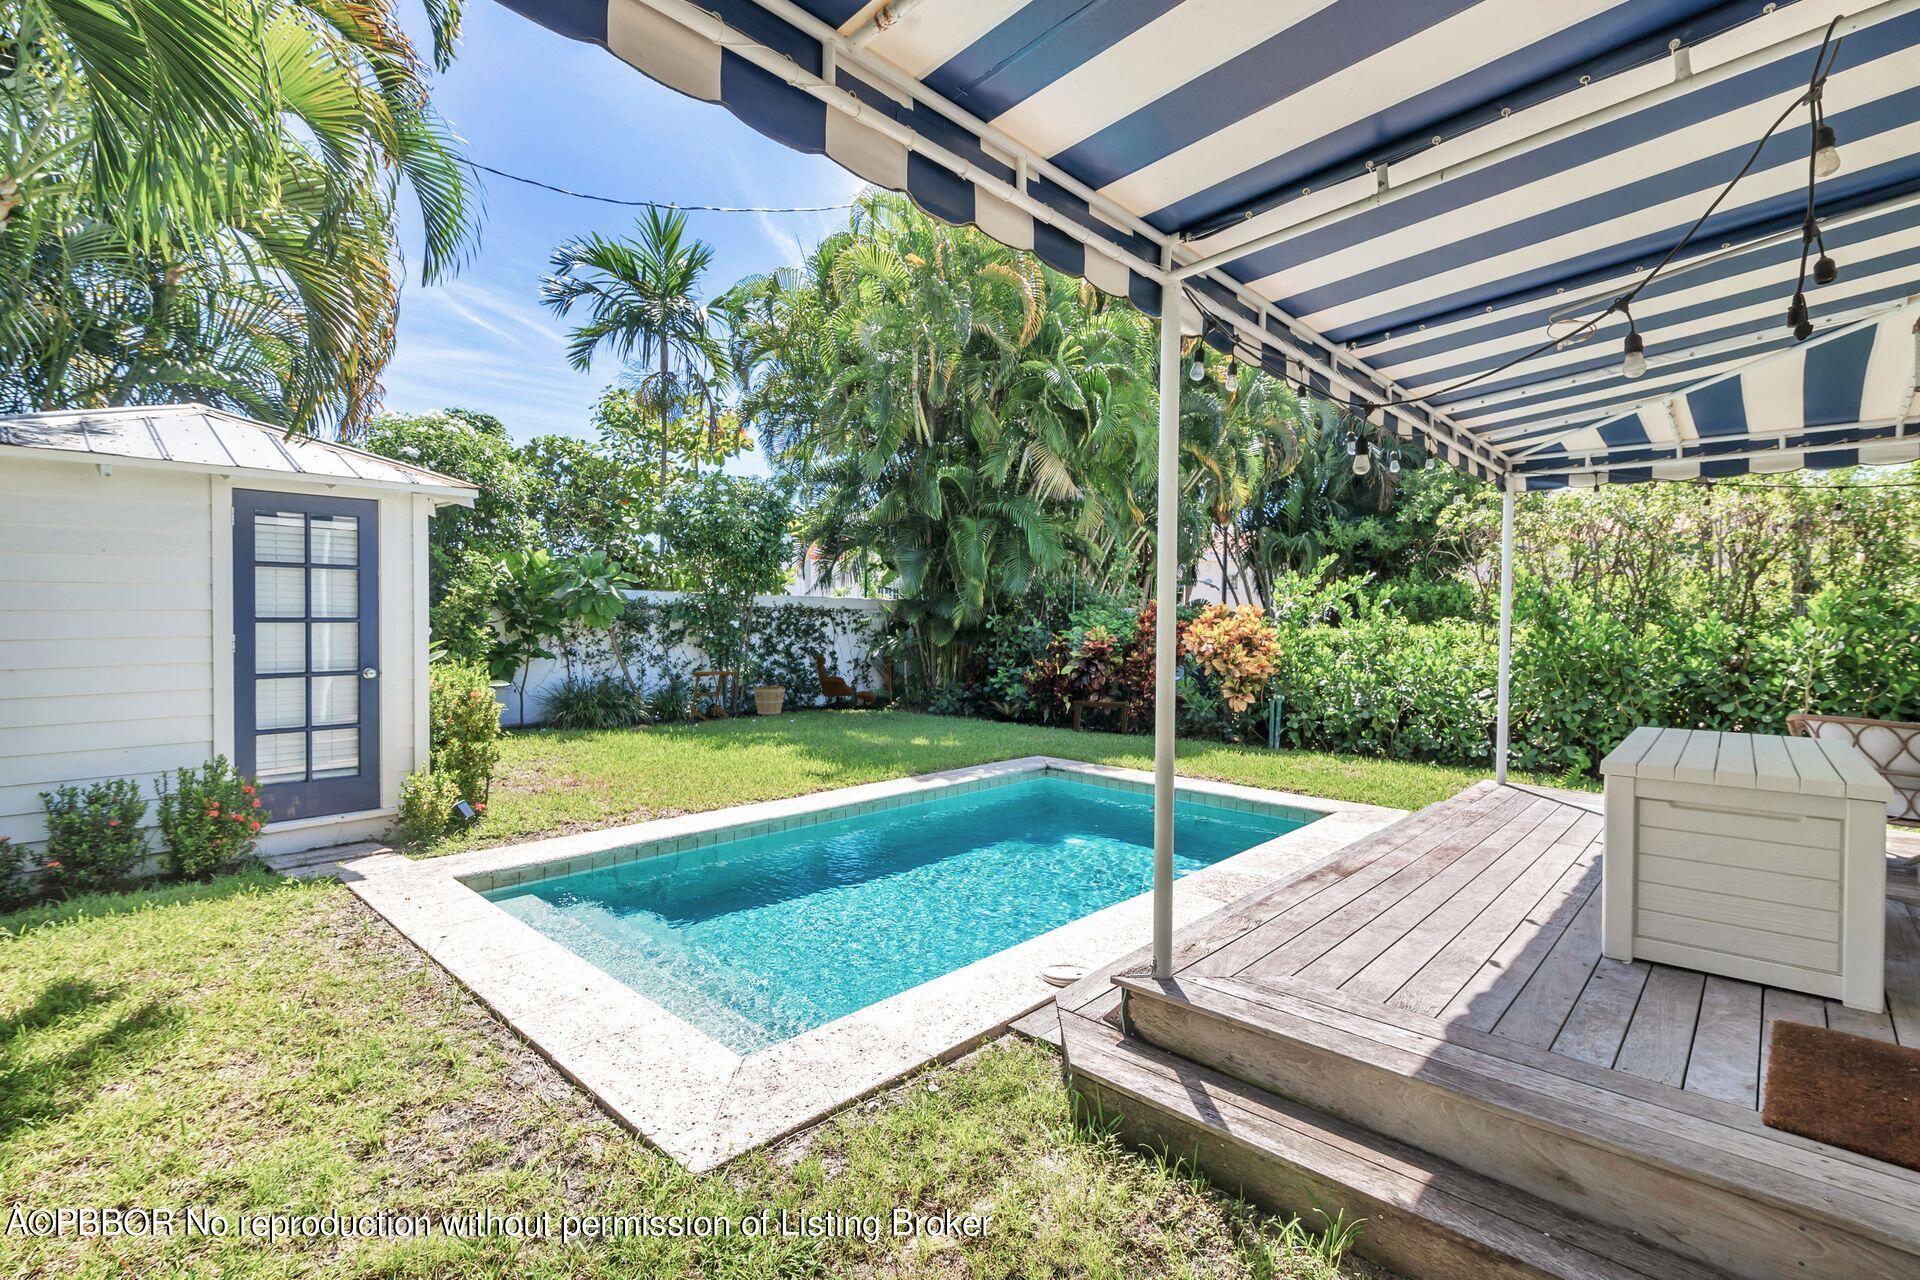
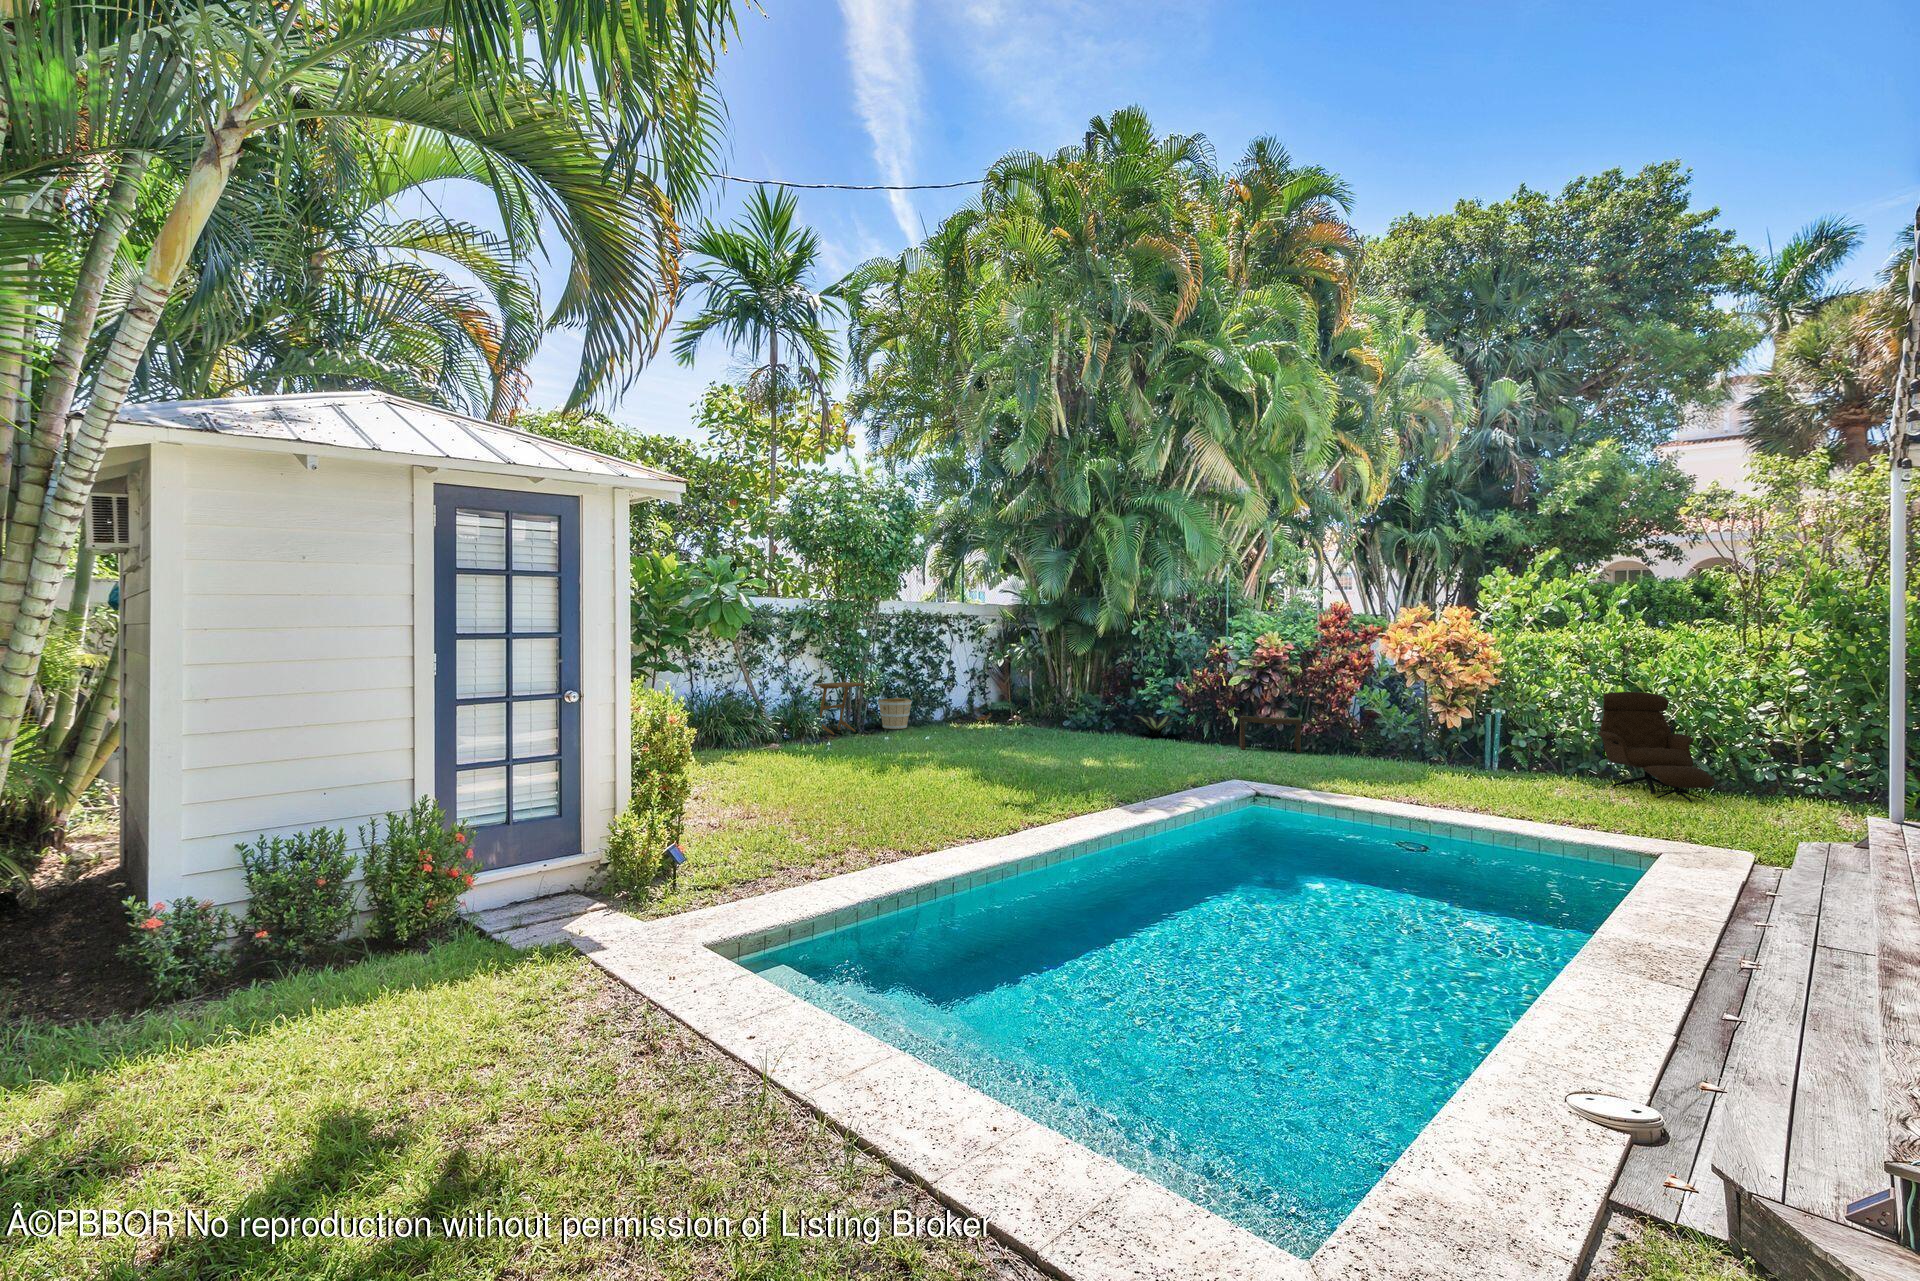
lounge chair: present [817,655,876,710] -> present [1598,692,1715,802]

